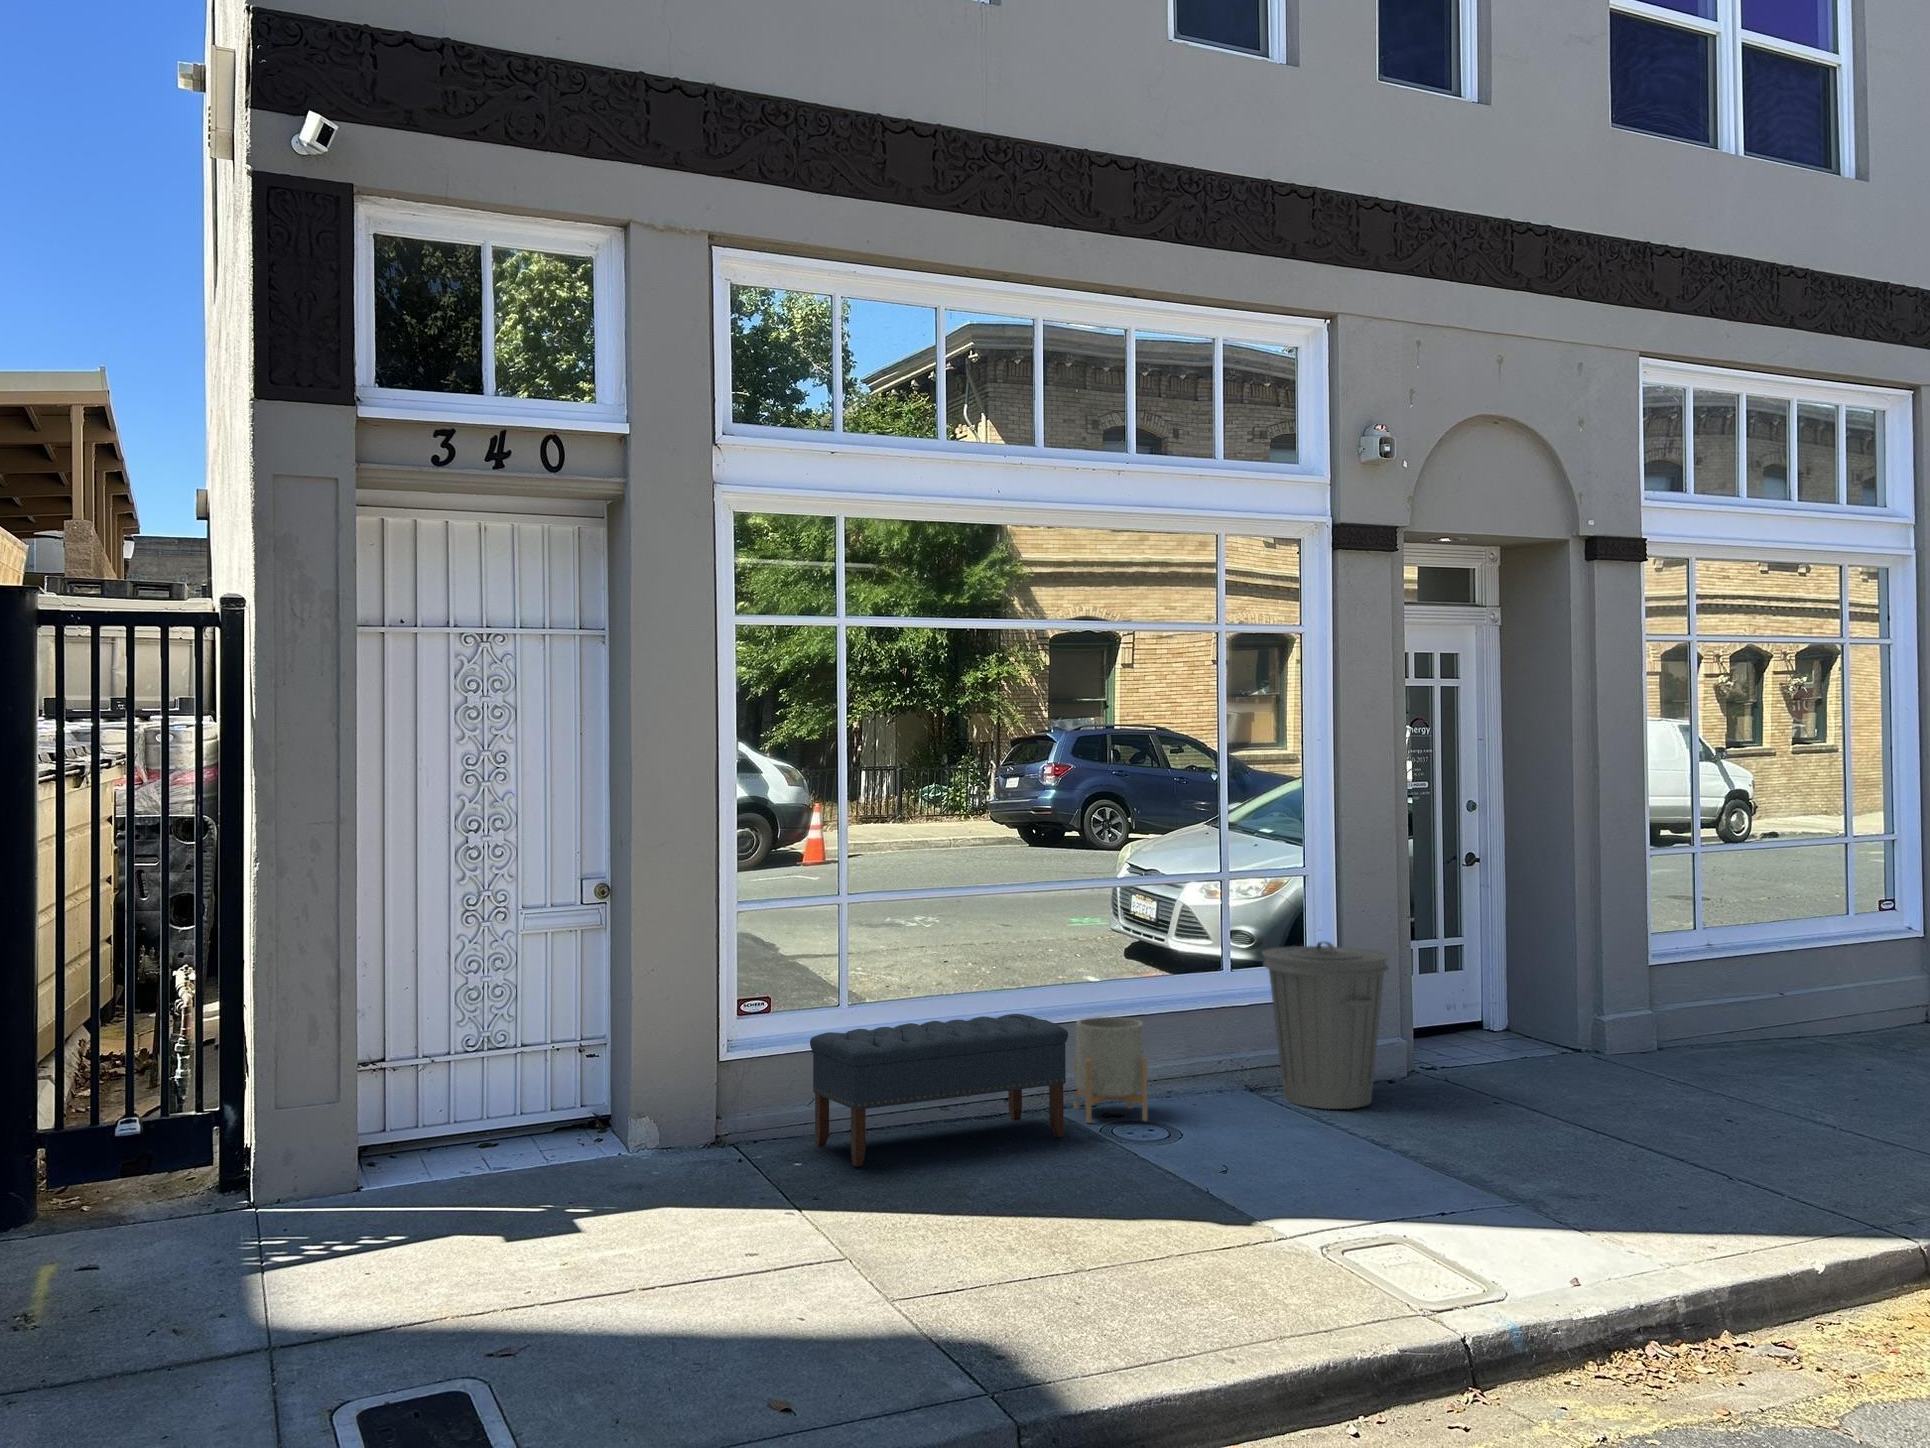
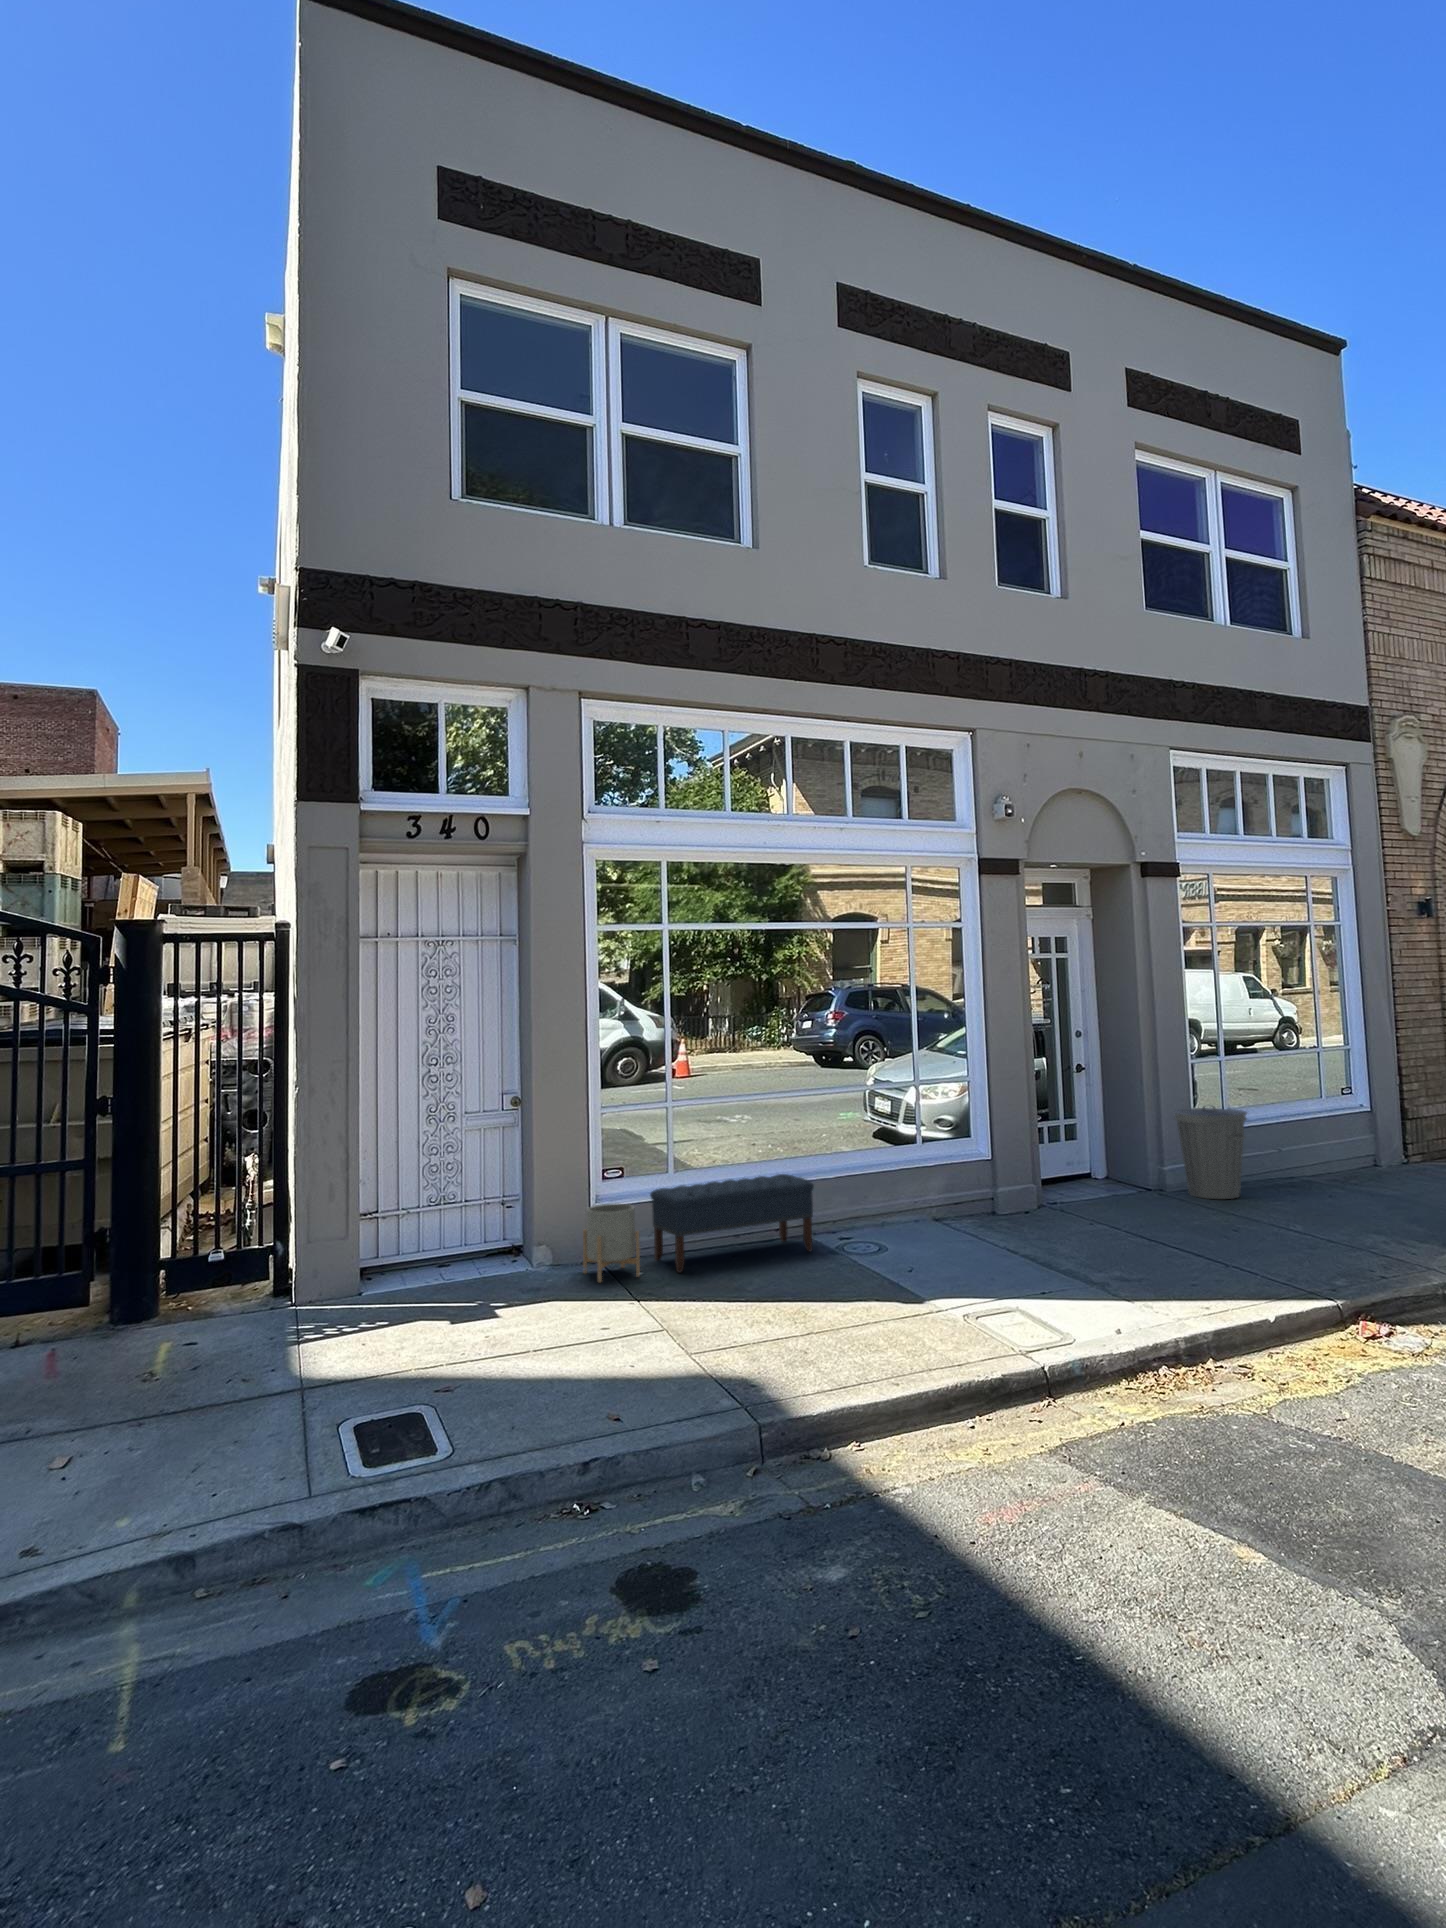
trash can: present [1262,941,1390,1109] -> present [1173,1106,1247,1199]
planter: present [1073,1017,1147,1123] -> present [583,1204,640,1282]

